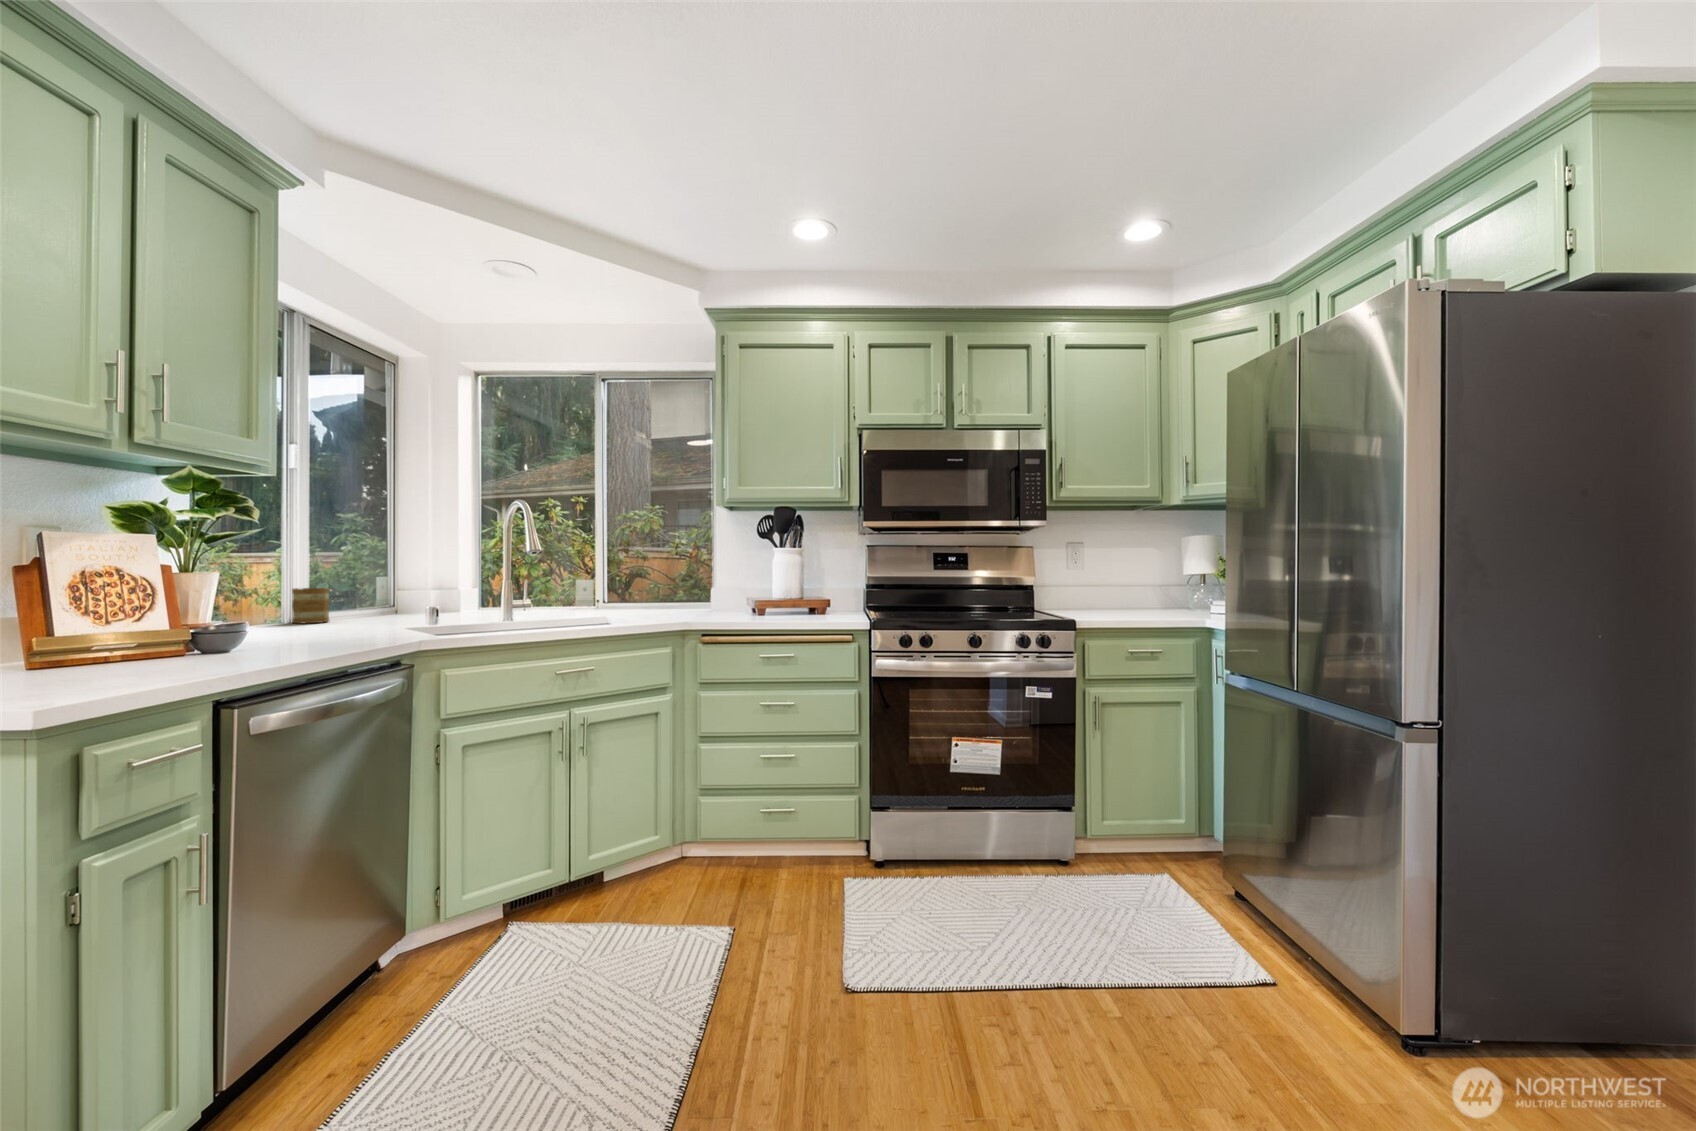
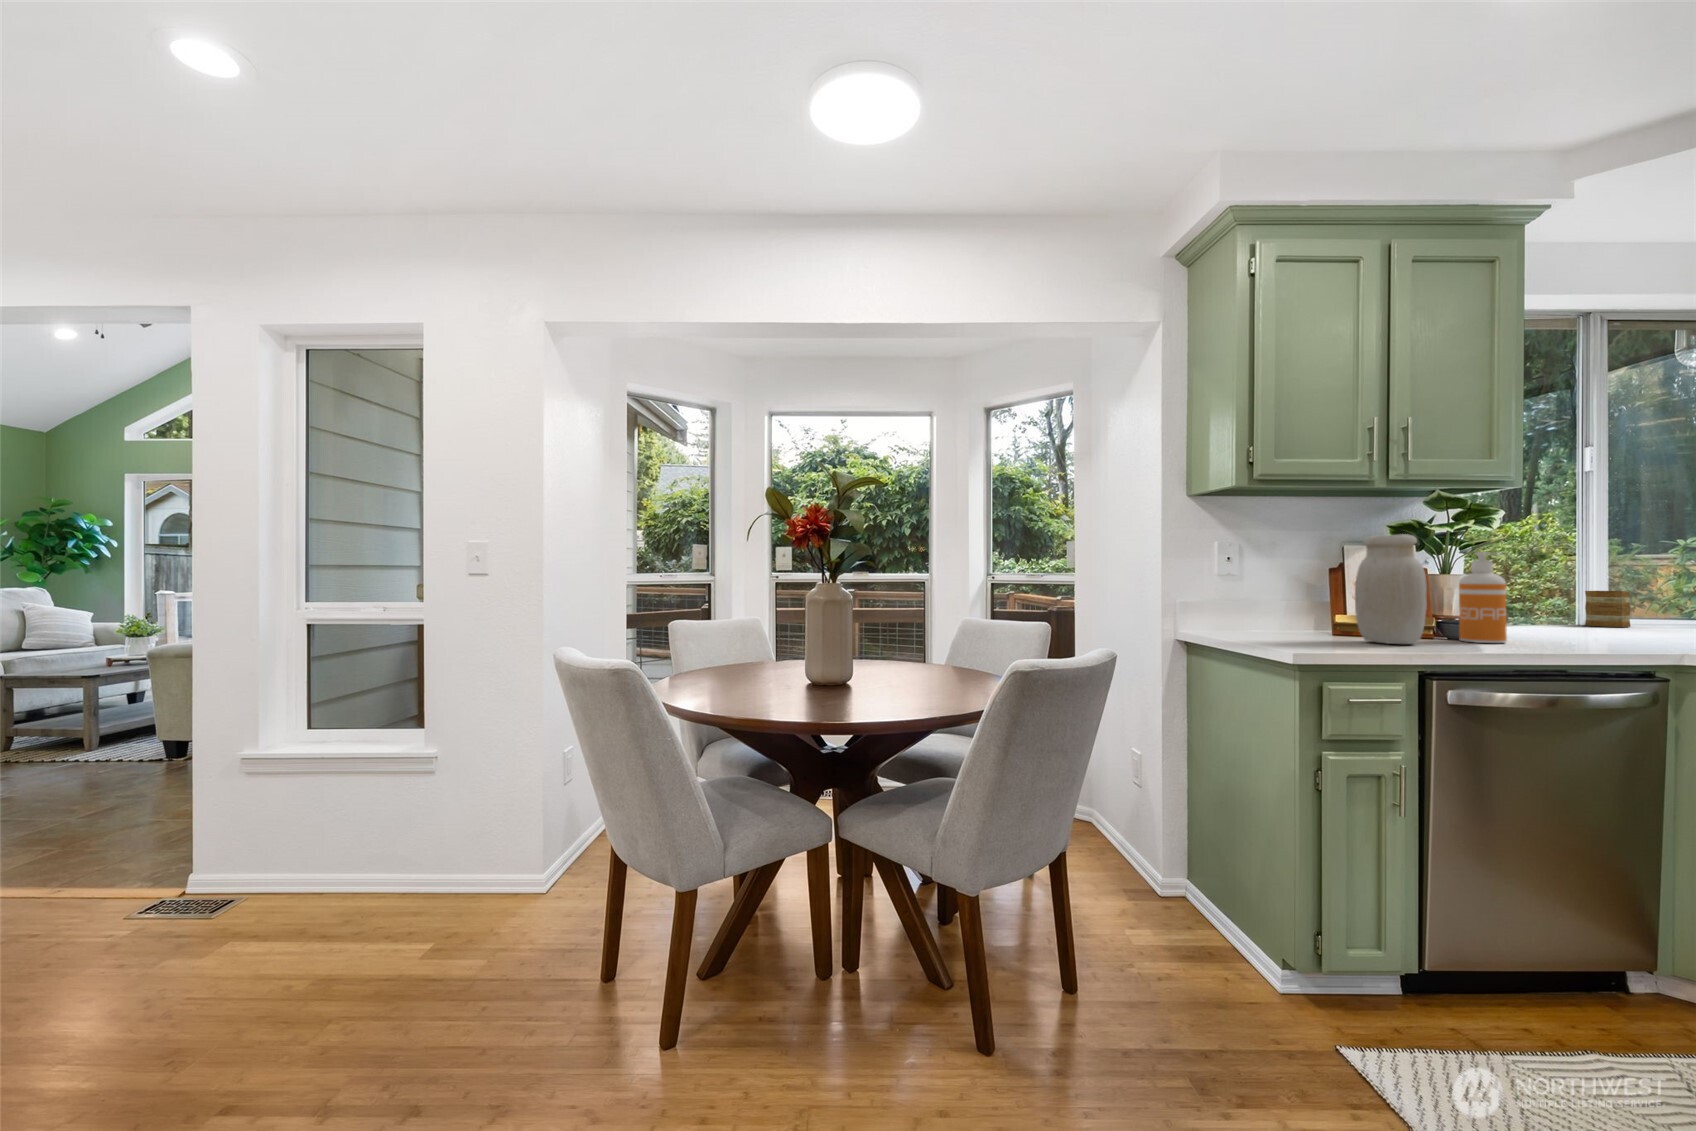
jar: none [100,519,209,671] -> present [1355,534,1427,644]
soap dispenser: none [226,546,281,654] -> present [1459,552,1507,643]

